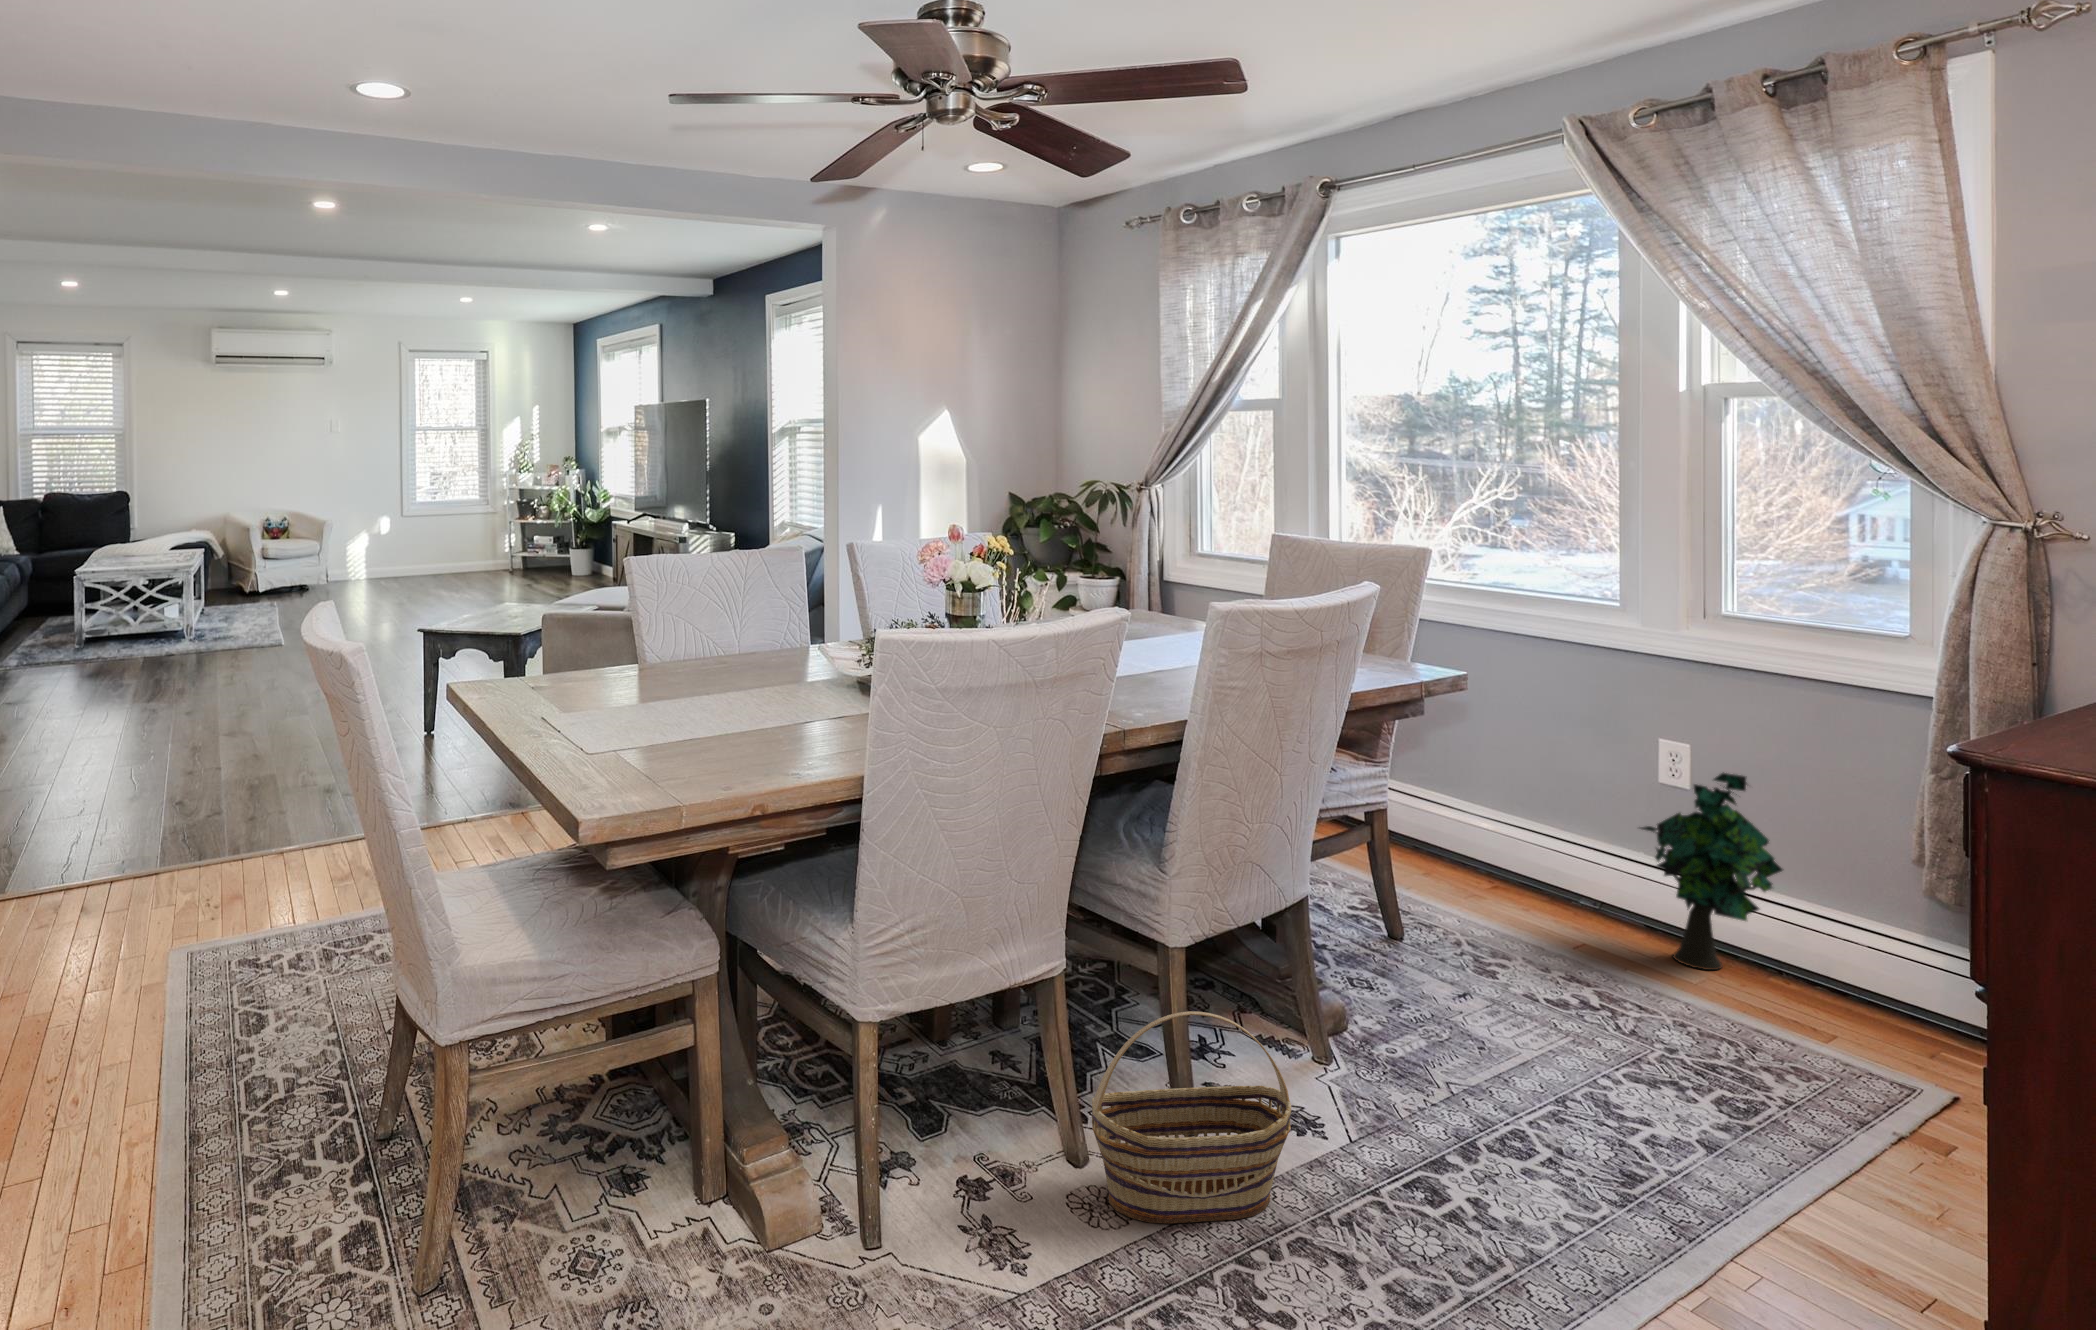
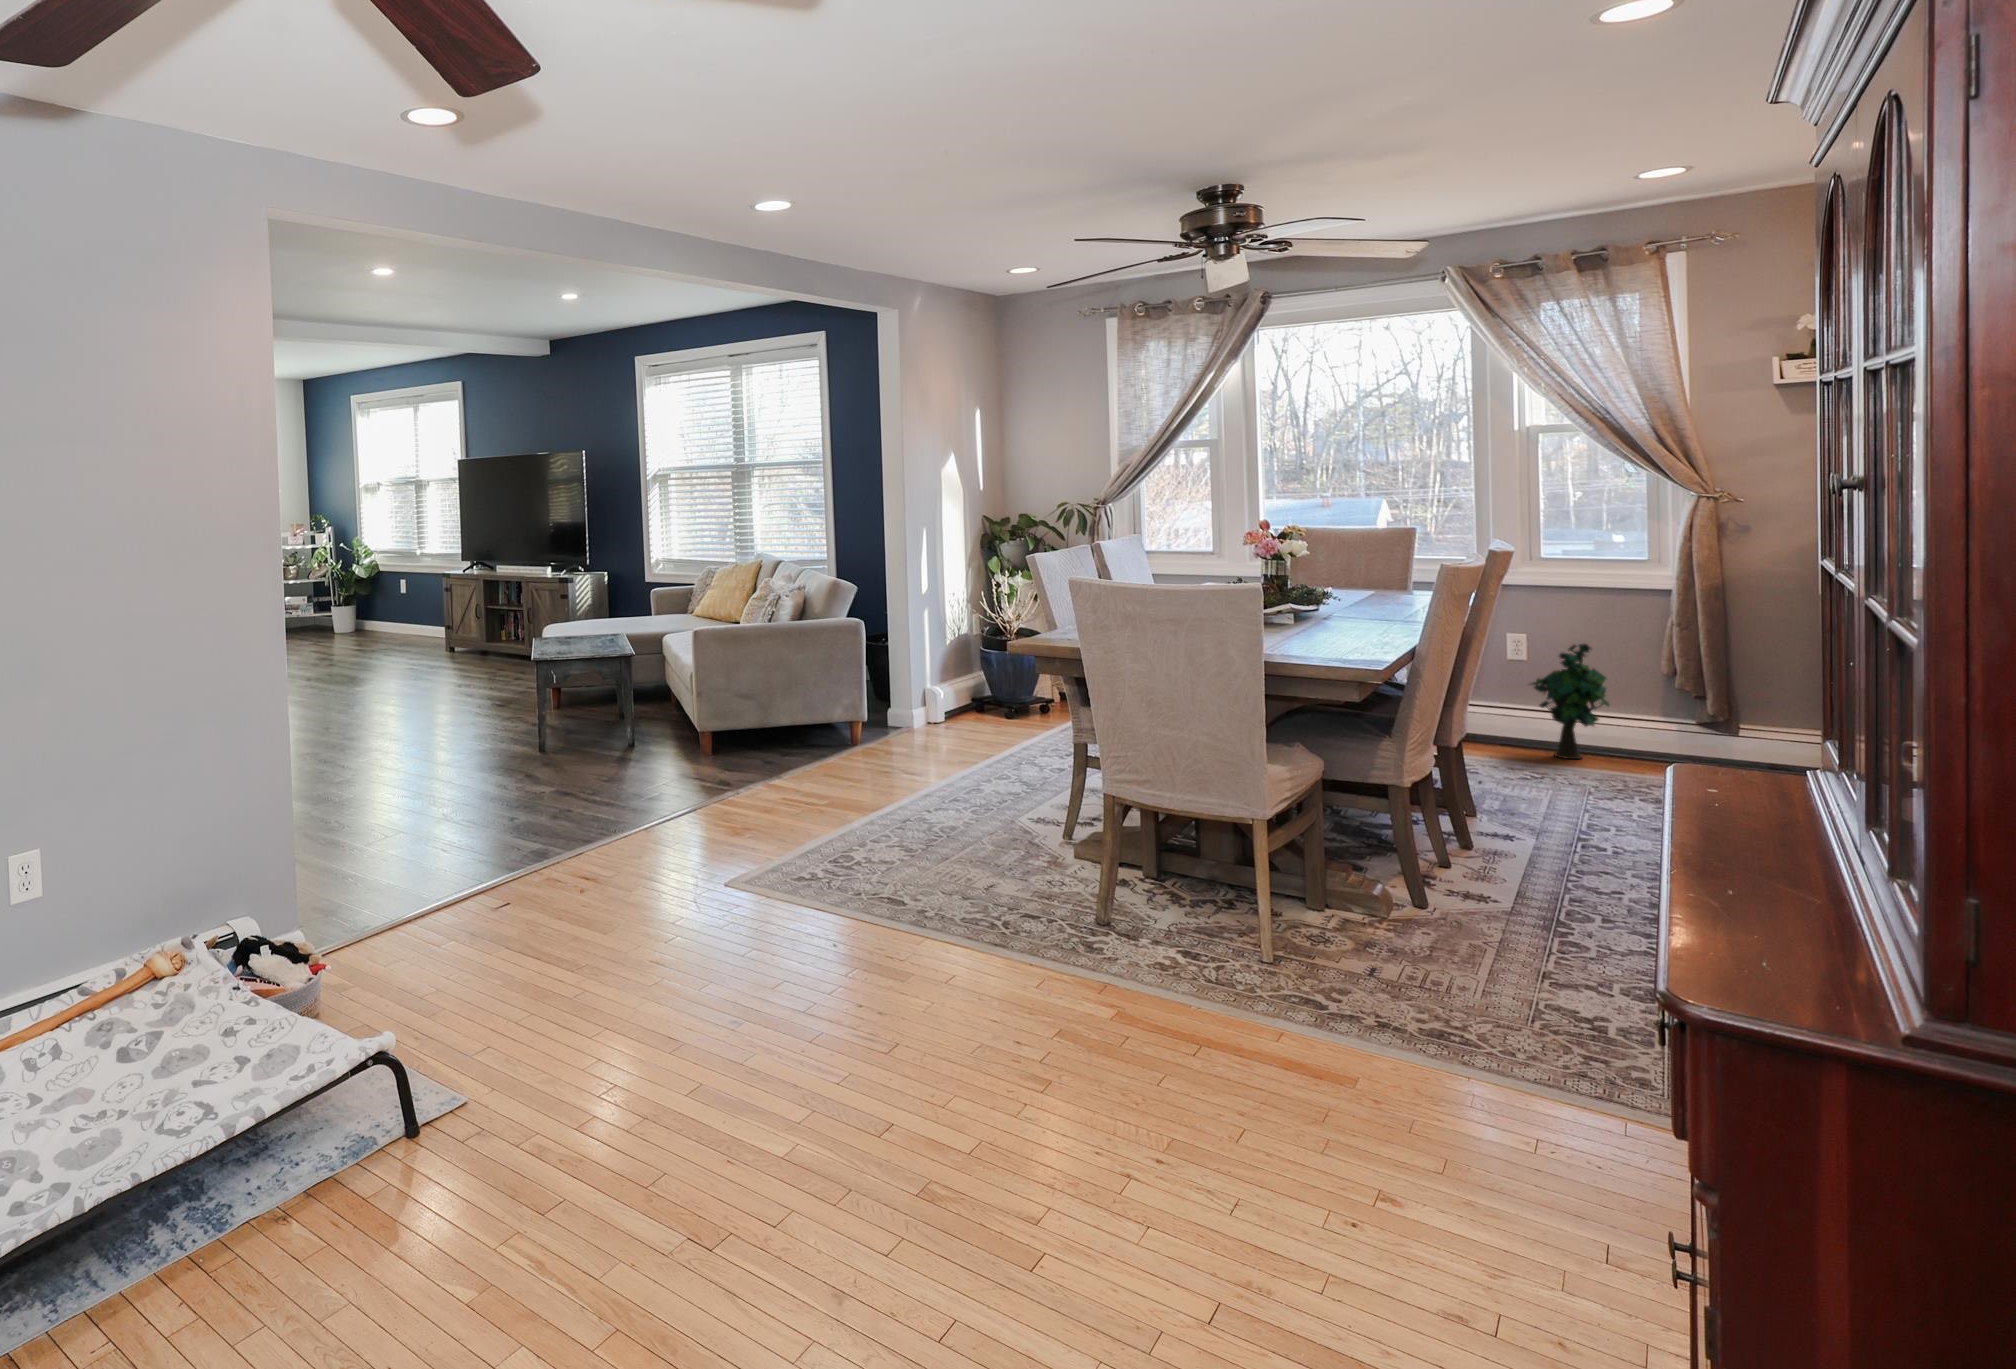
basket: present [1092,1011,1291,1224] -> none [1521,756,1608,876]

